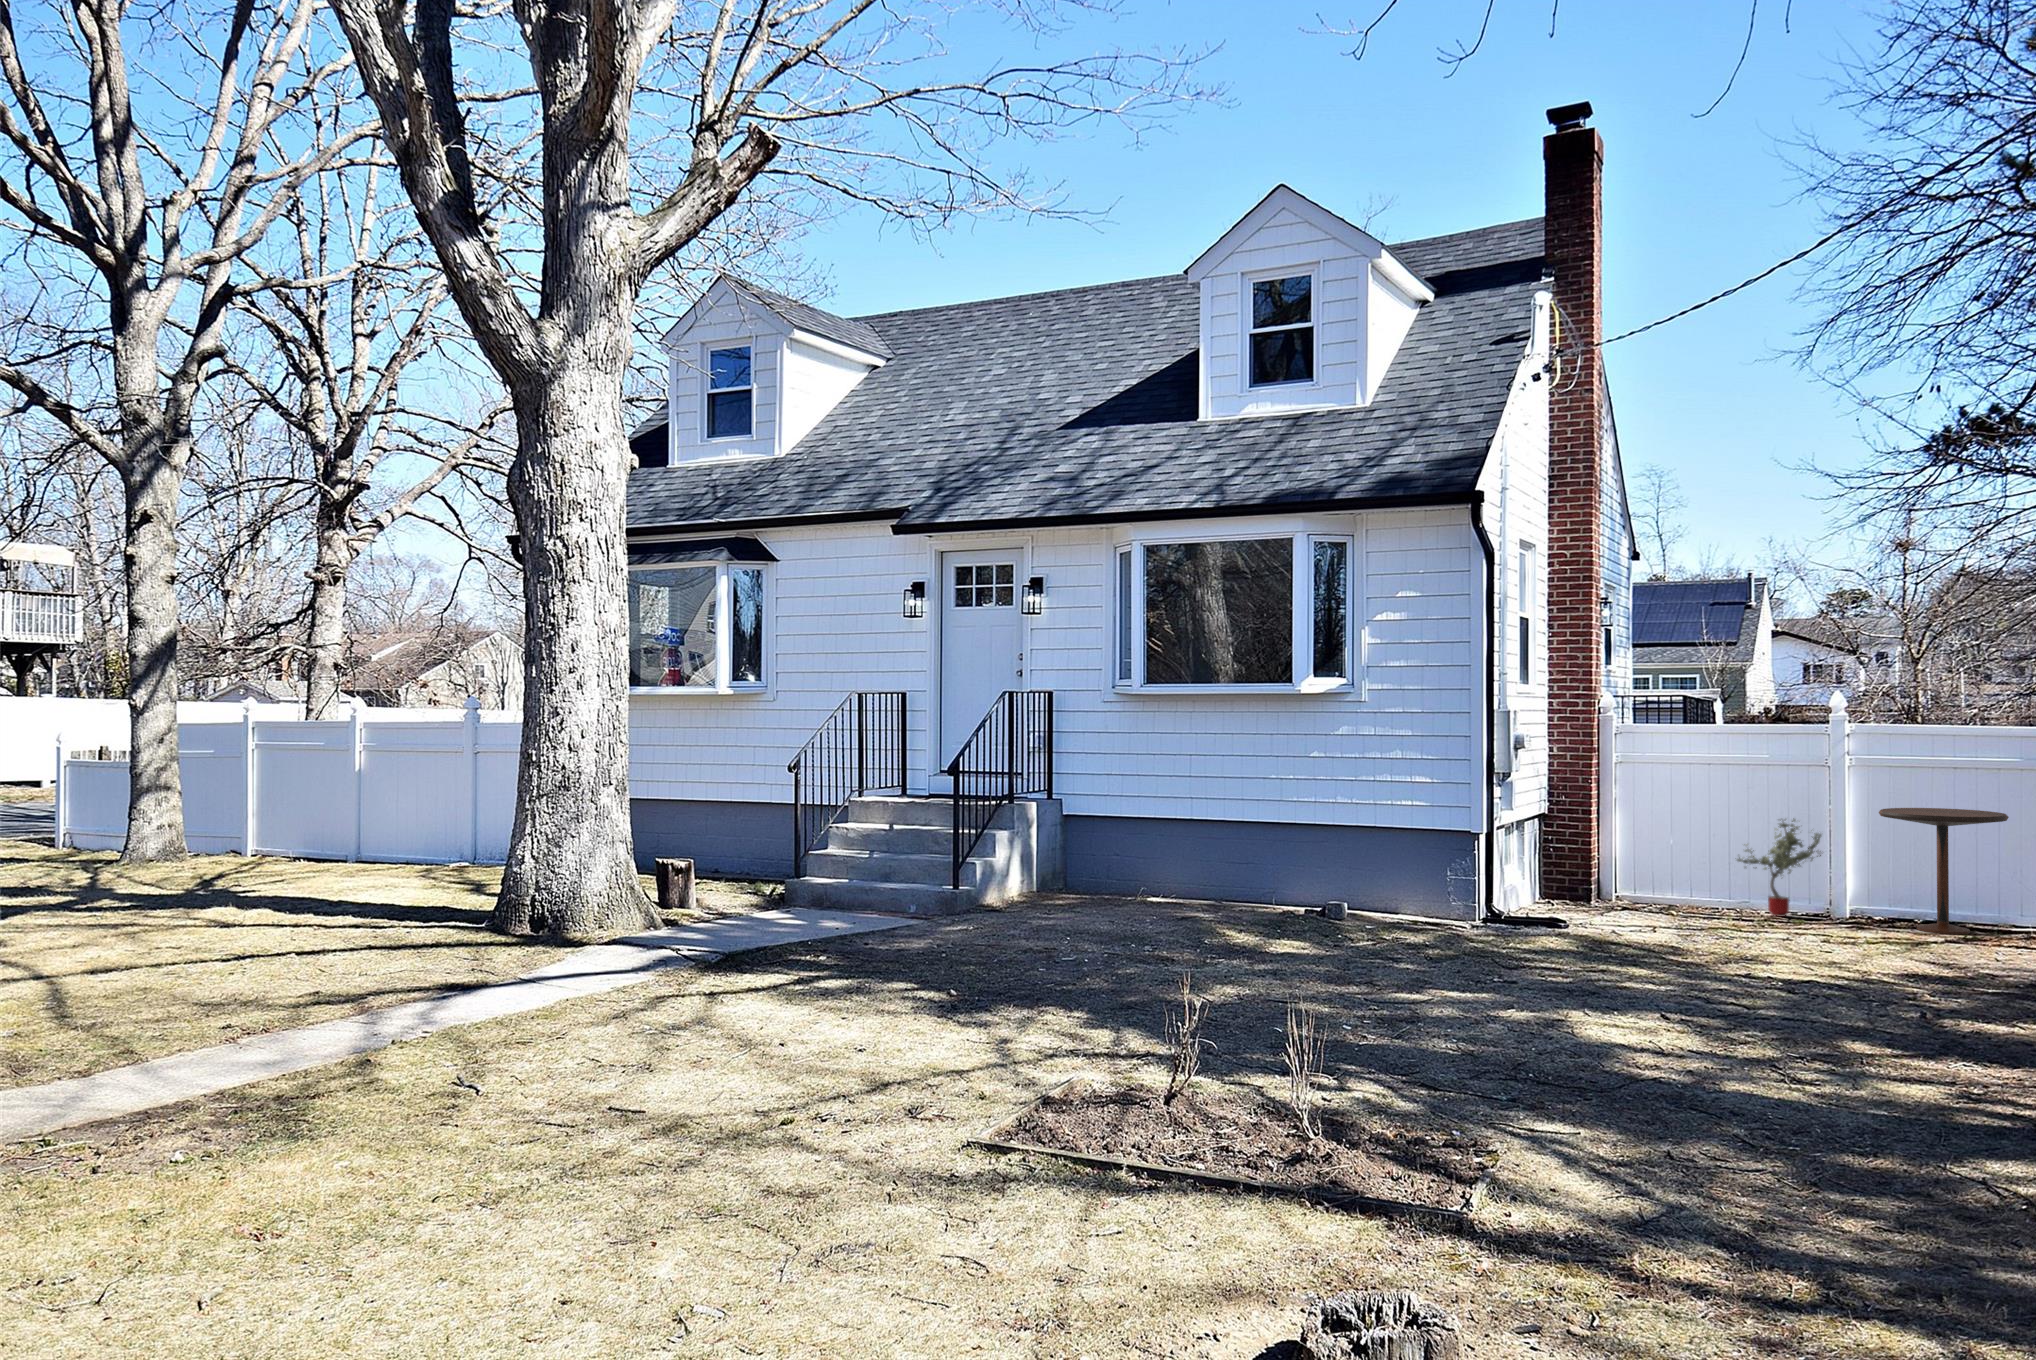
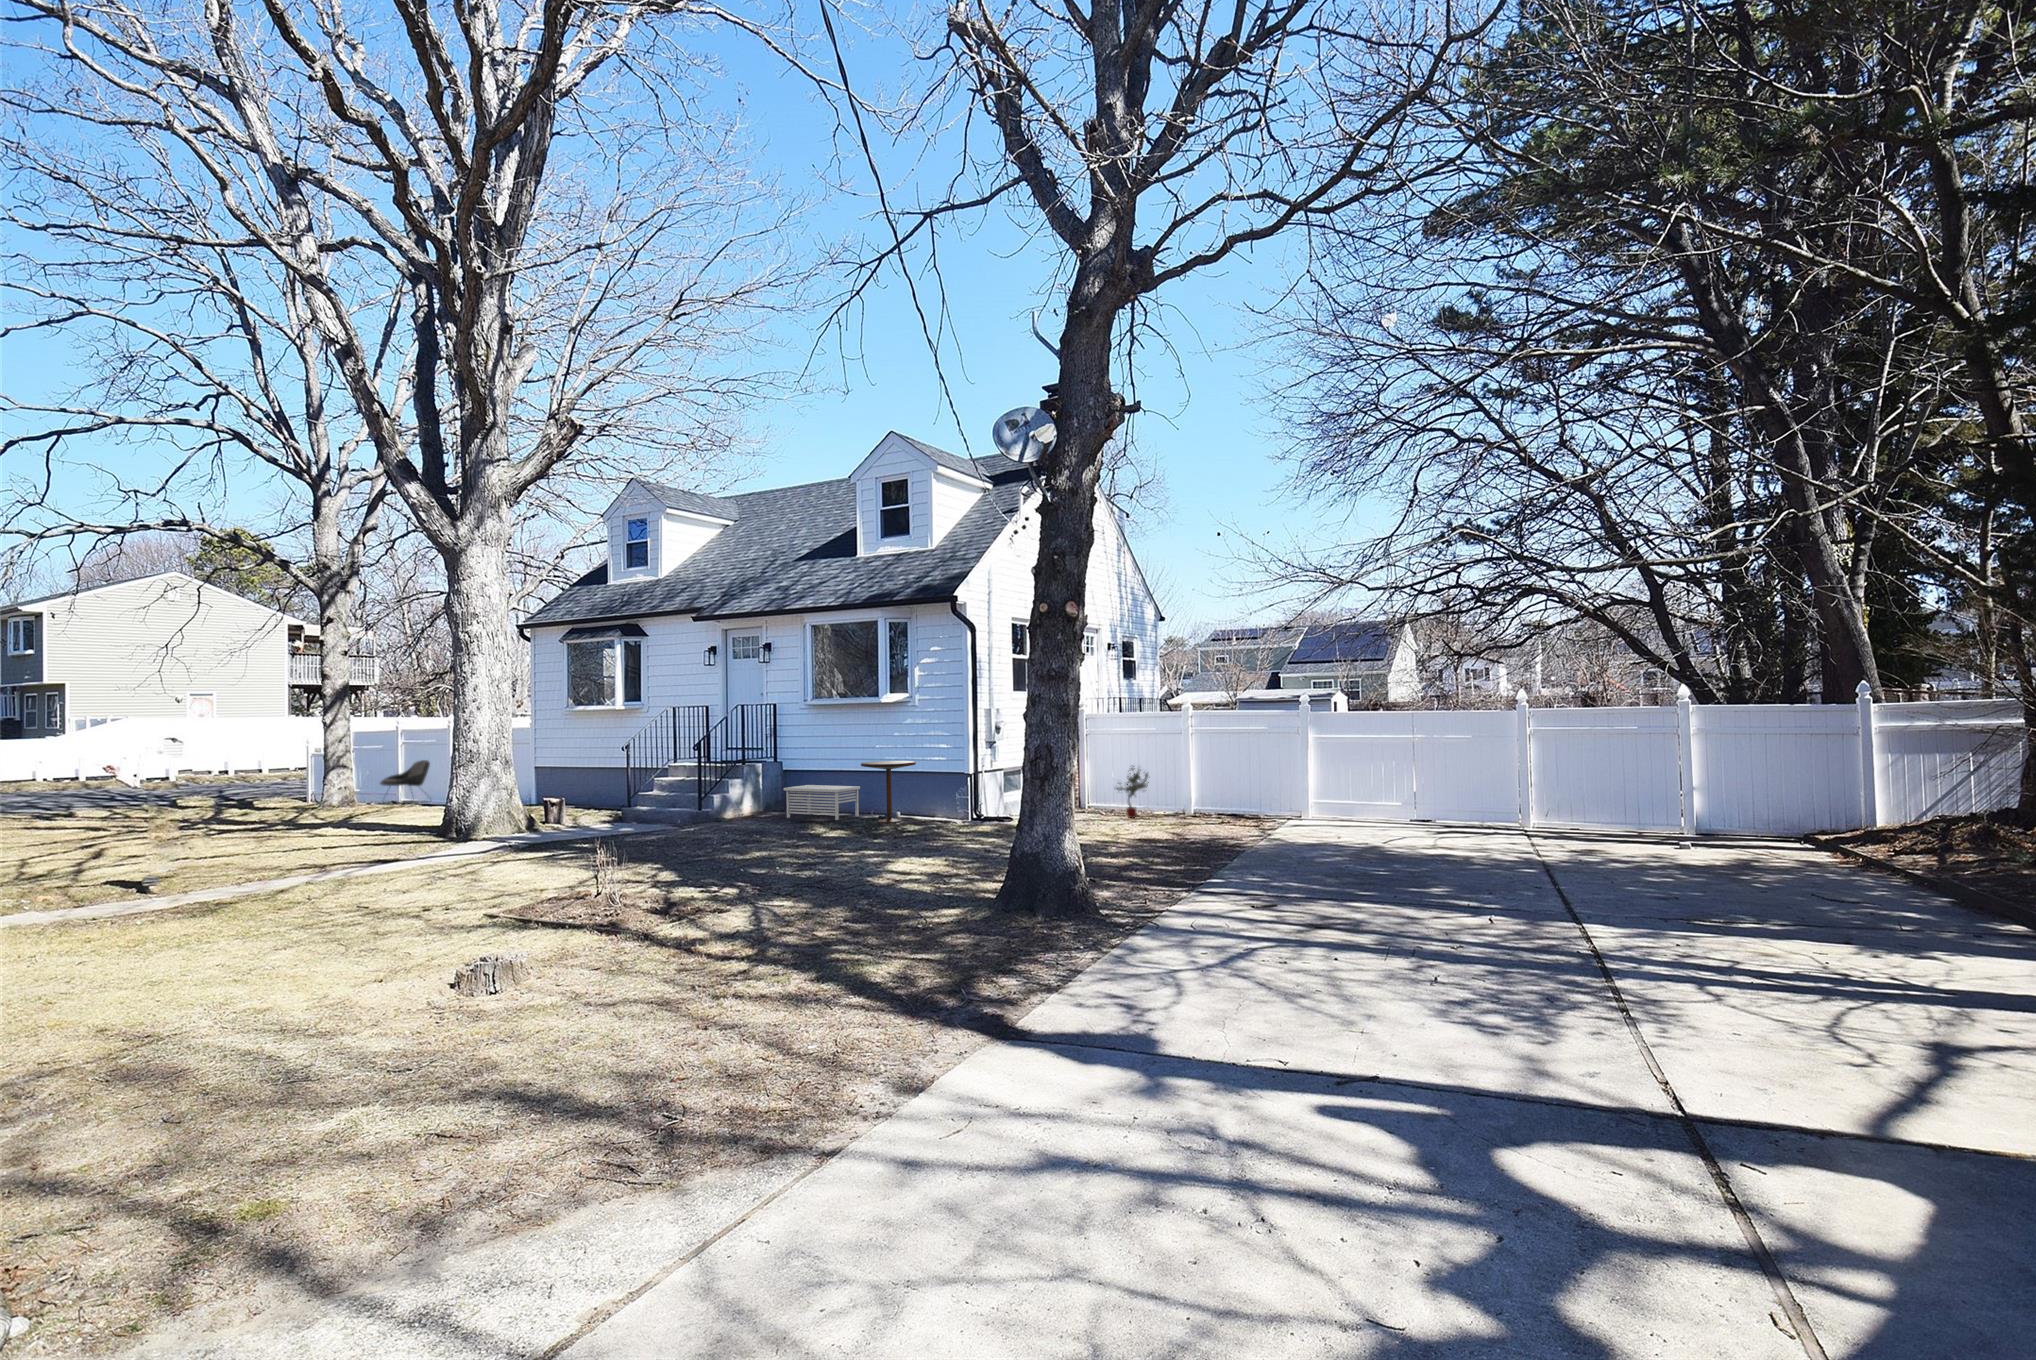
lounge chair: none [232,778,325,860] -> present [380,760,431,804]
pedestal table: present [1879,808,2009,934] -> present [861,761,916,823]
storage bench: none [1093,842,1237,912] -> present [784,785,860,820]

